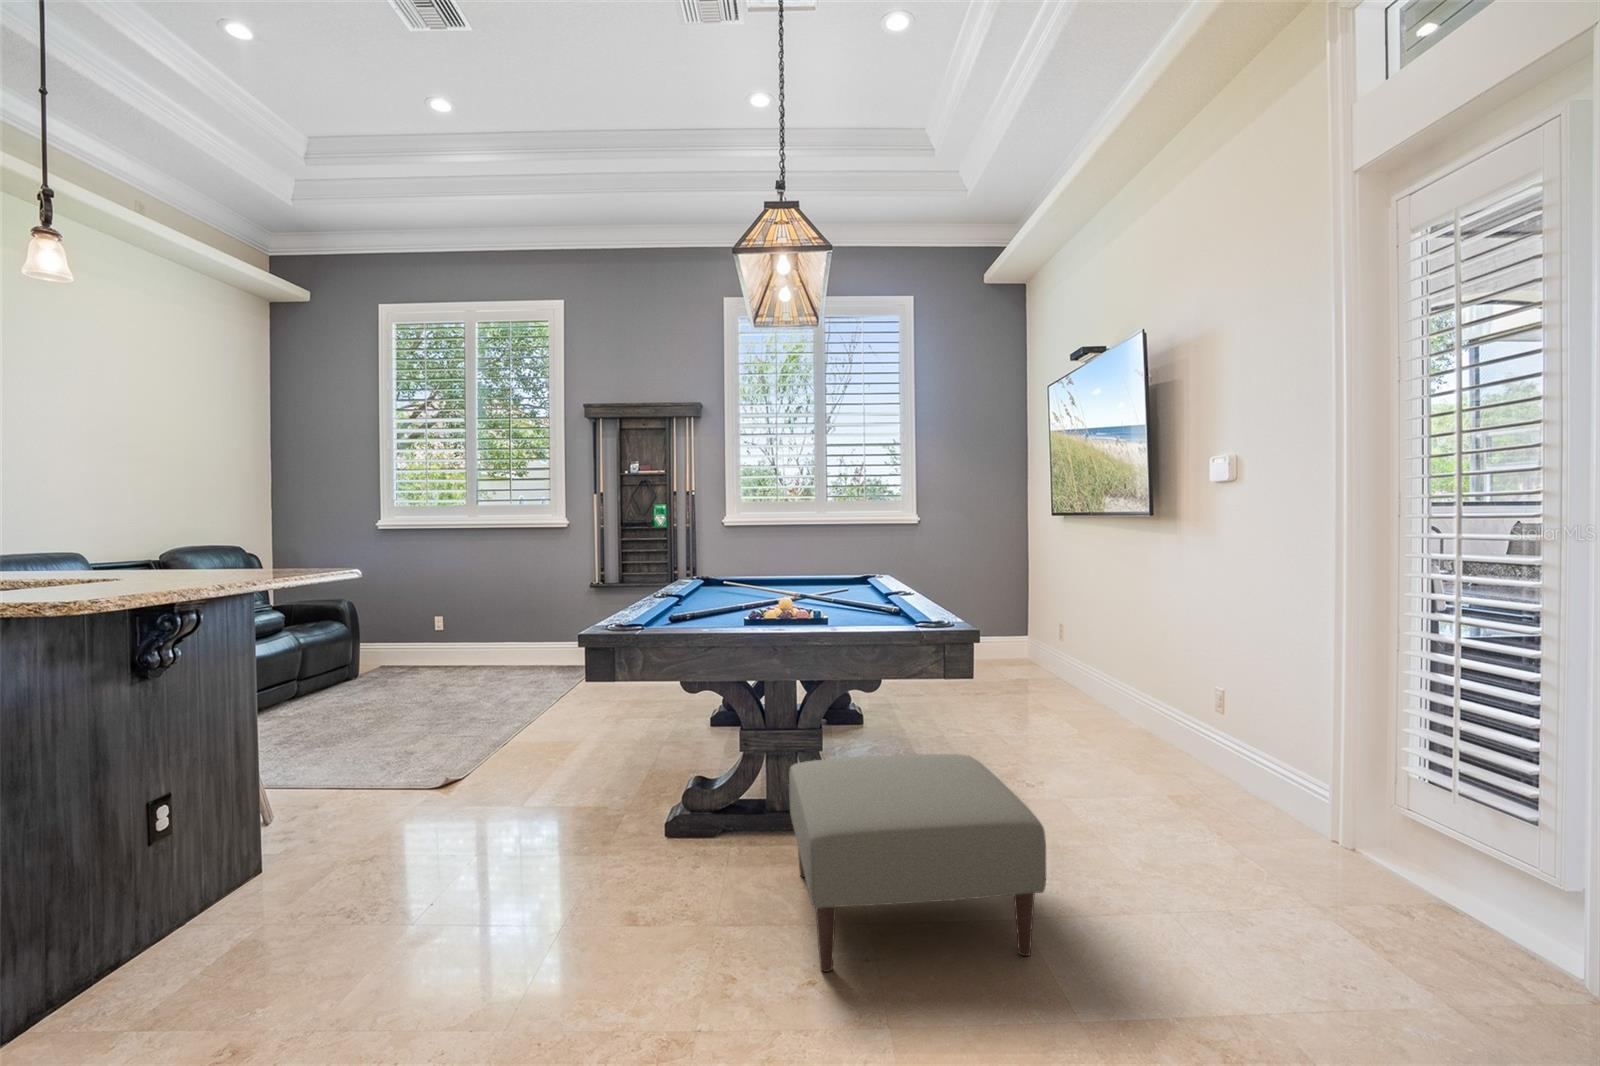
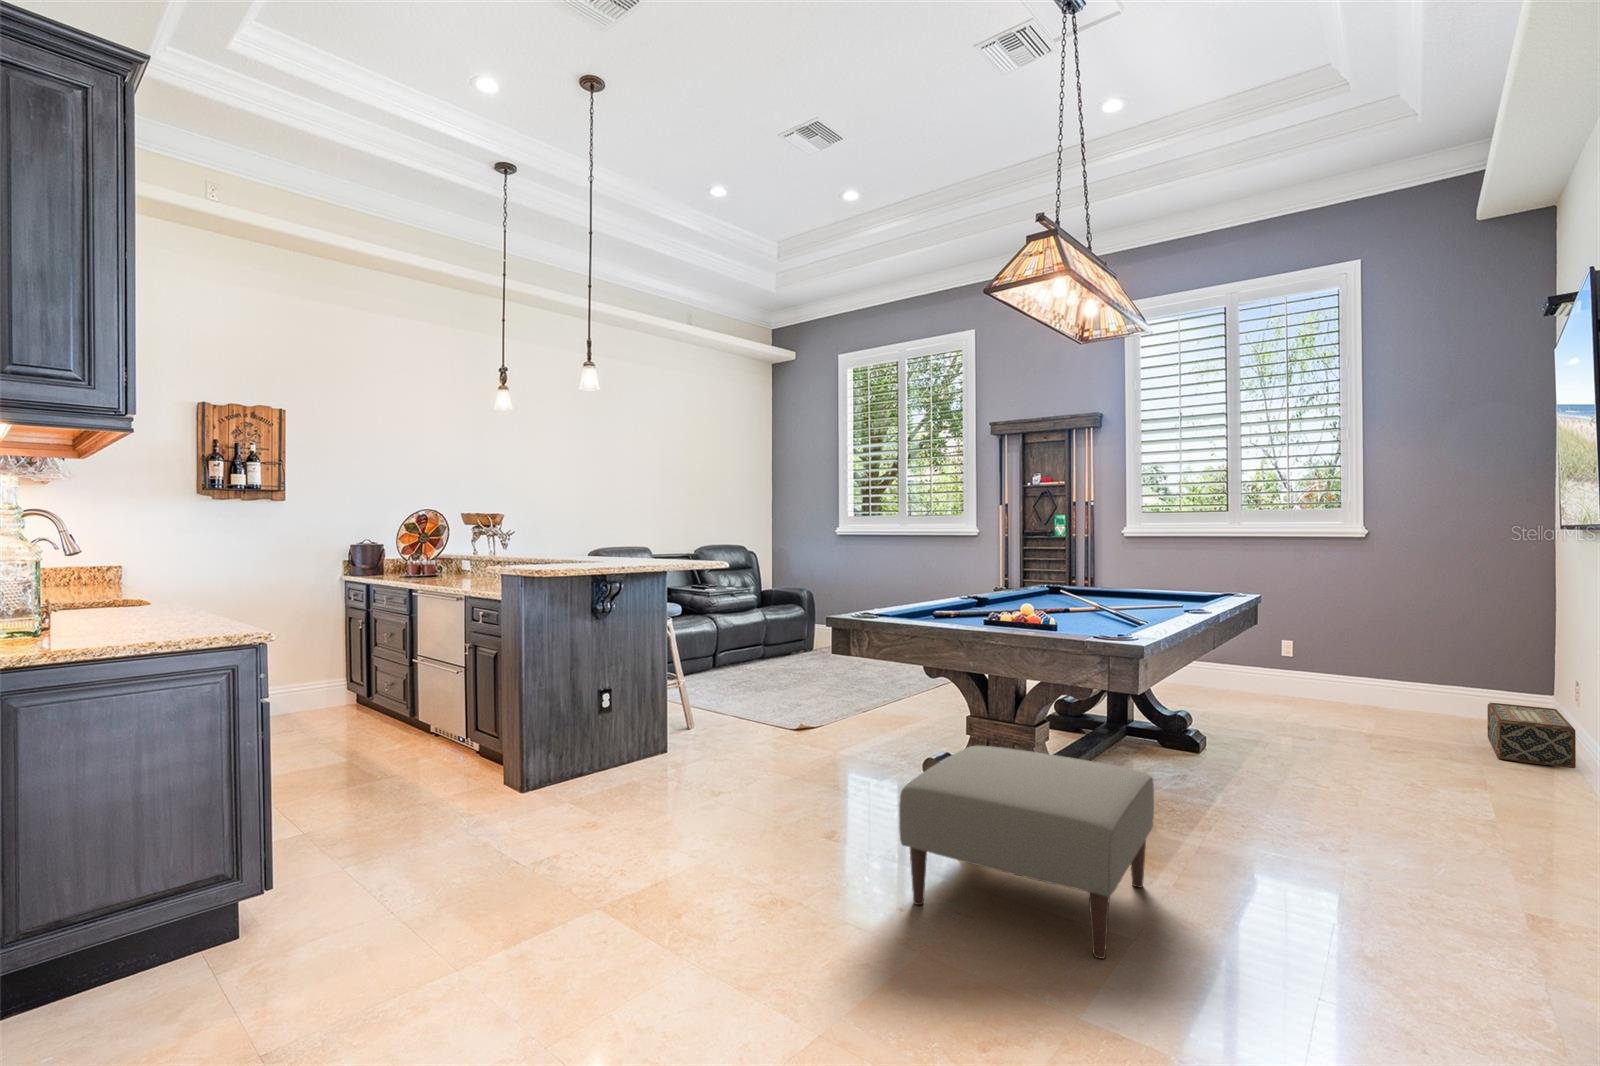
woven basket: none [996,642,1058,684] -> present [1487,703,1576,768]

